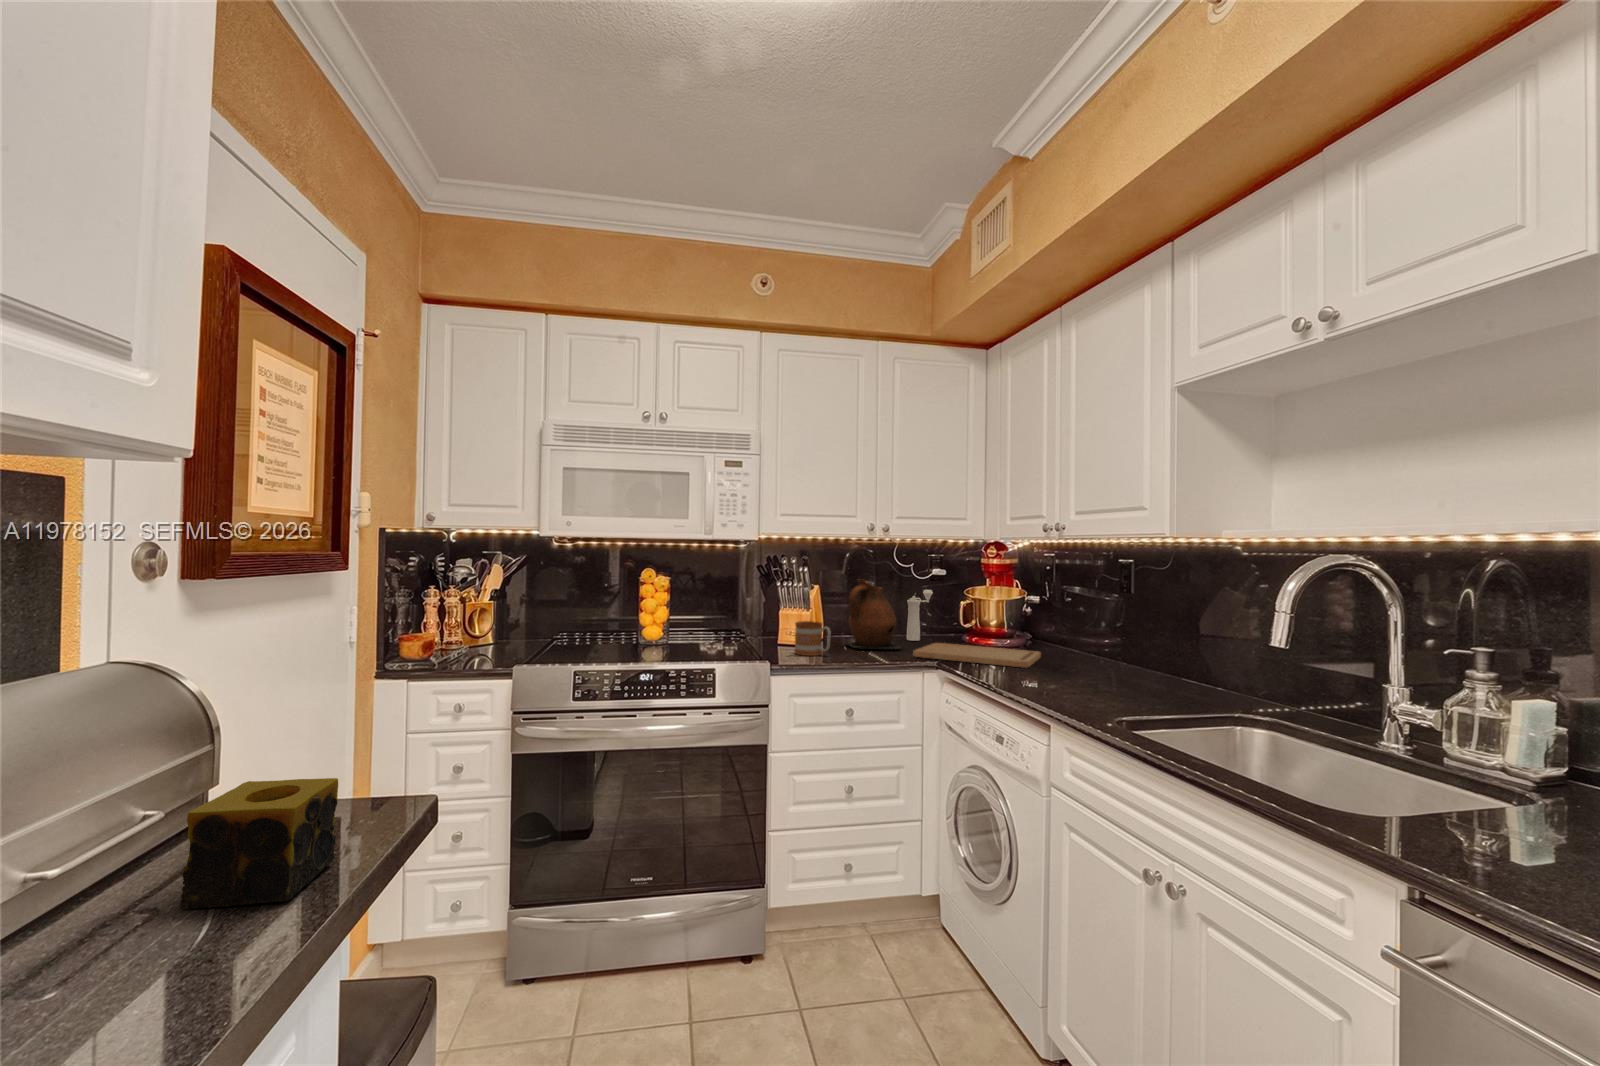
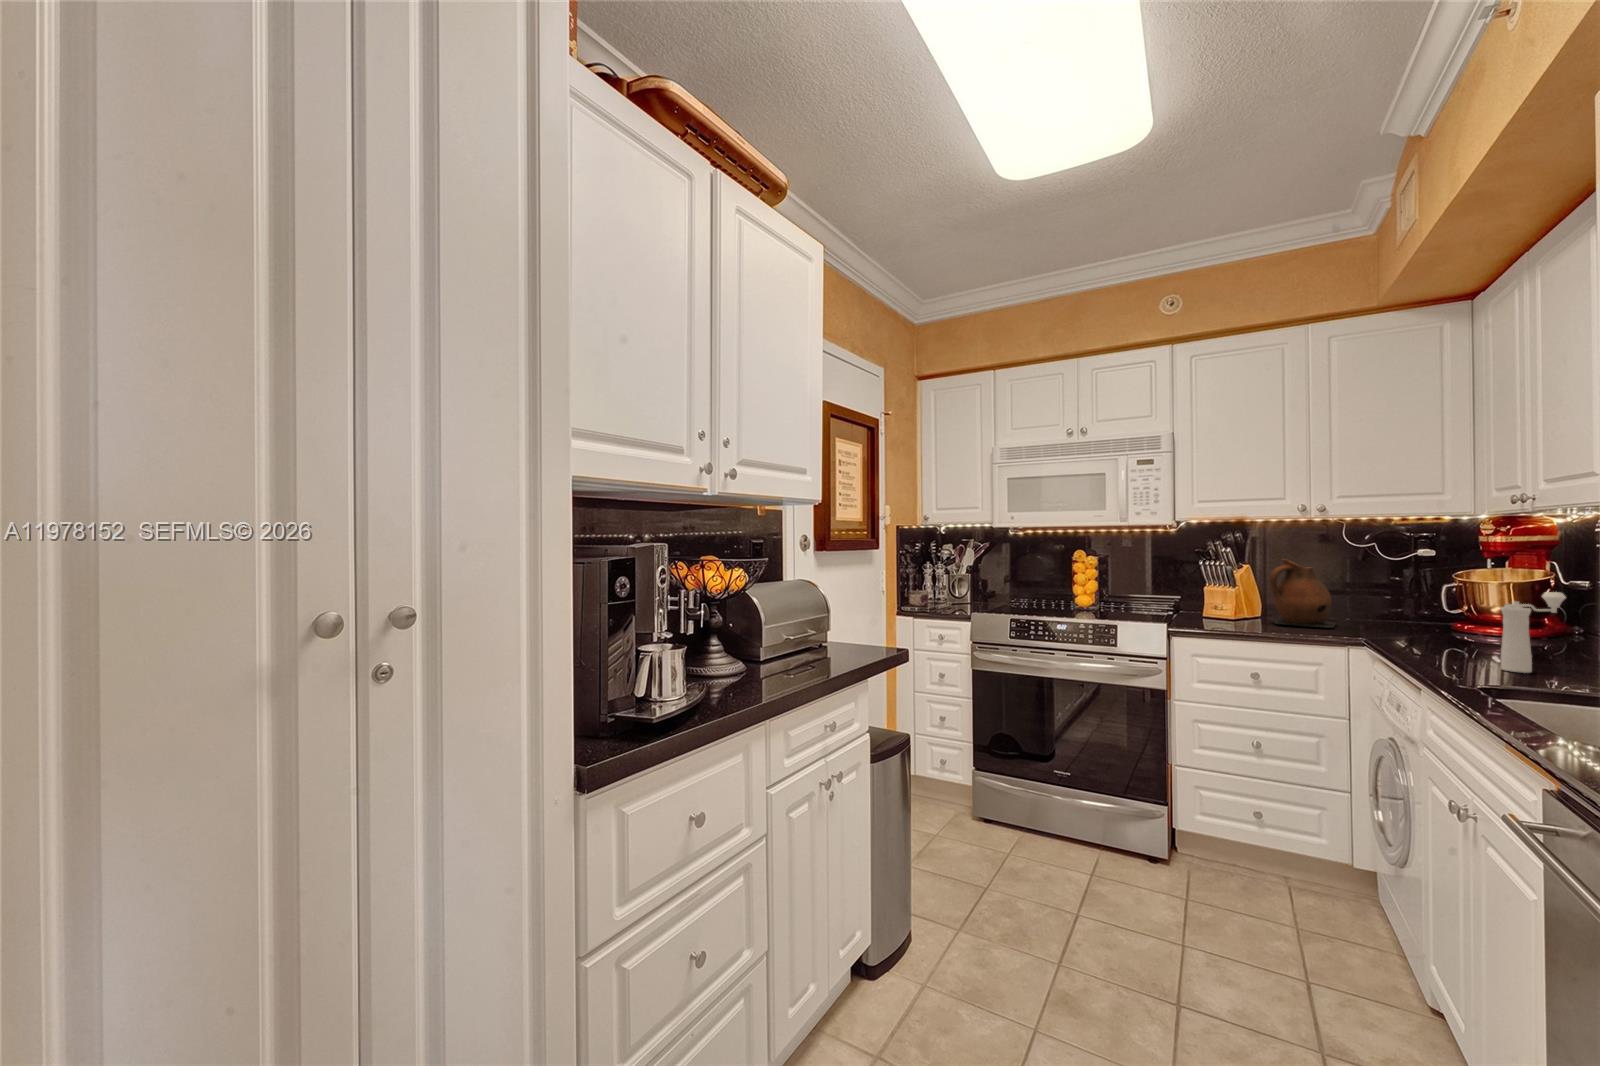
pepper mill: present [907,590,933,641] -> present [1500,592,1566,673]
mug: present [795,621,831,656] -> none [1205,596,1240,626]
cutting board: present [913,643,1041,668] -> none [1335,625,1523,651]
candle: present [180,778,338,909] -> none [821,625,865,664]

